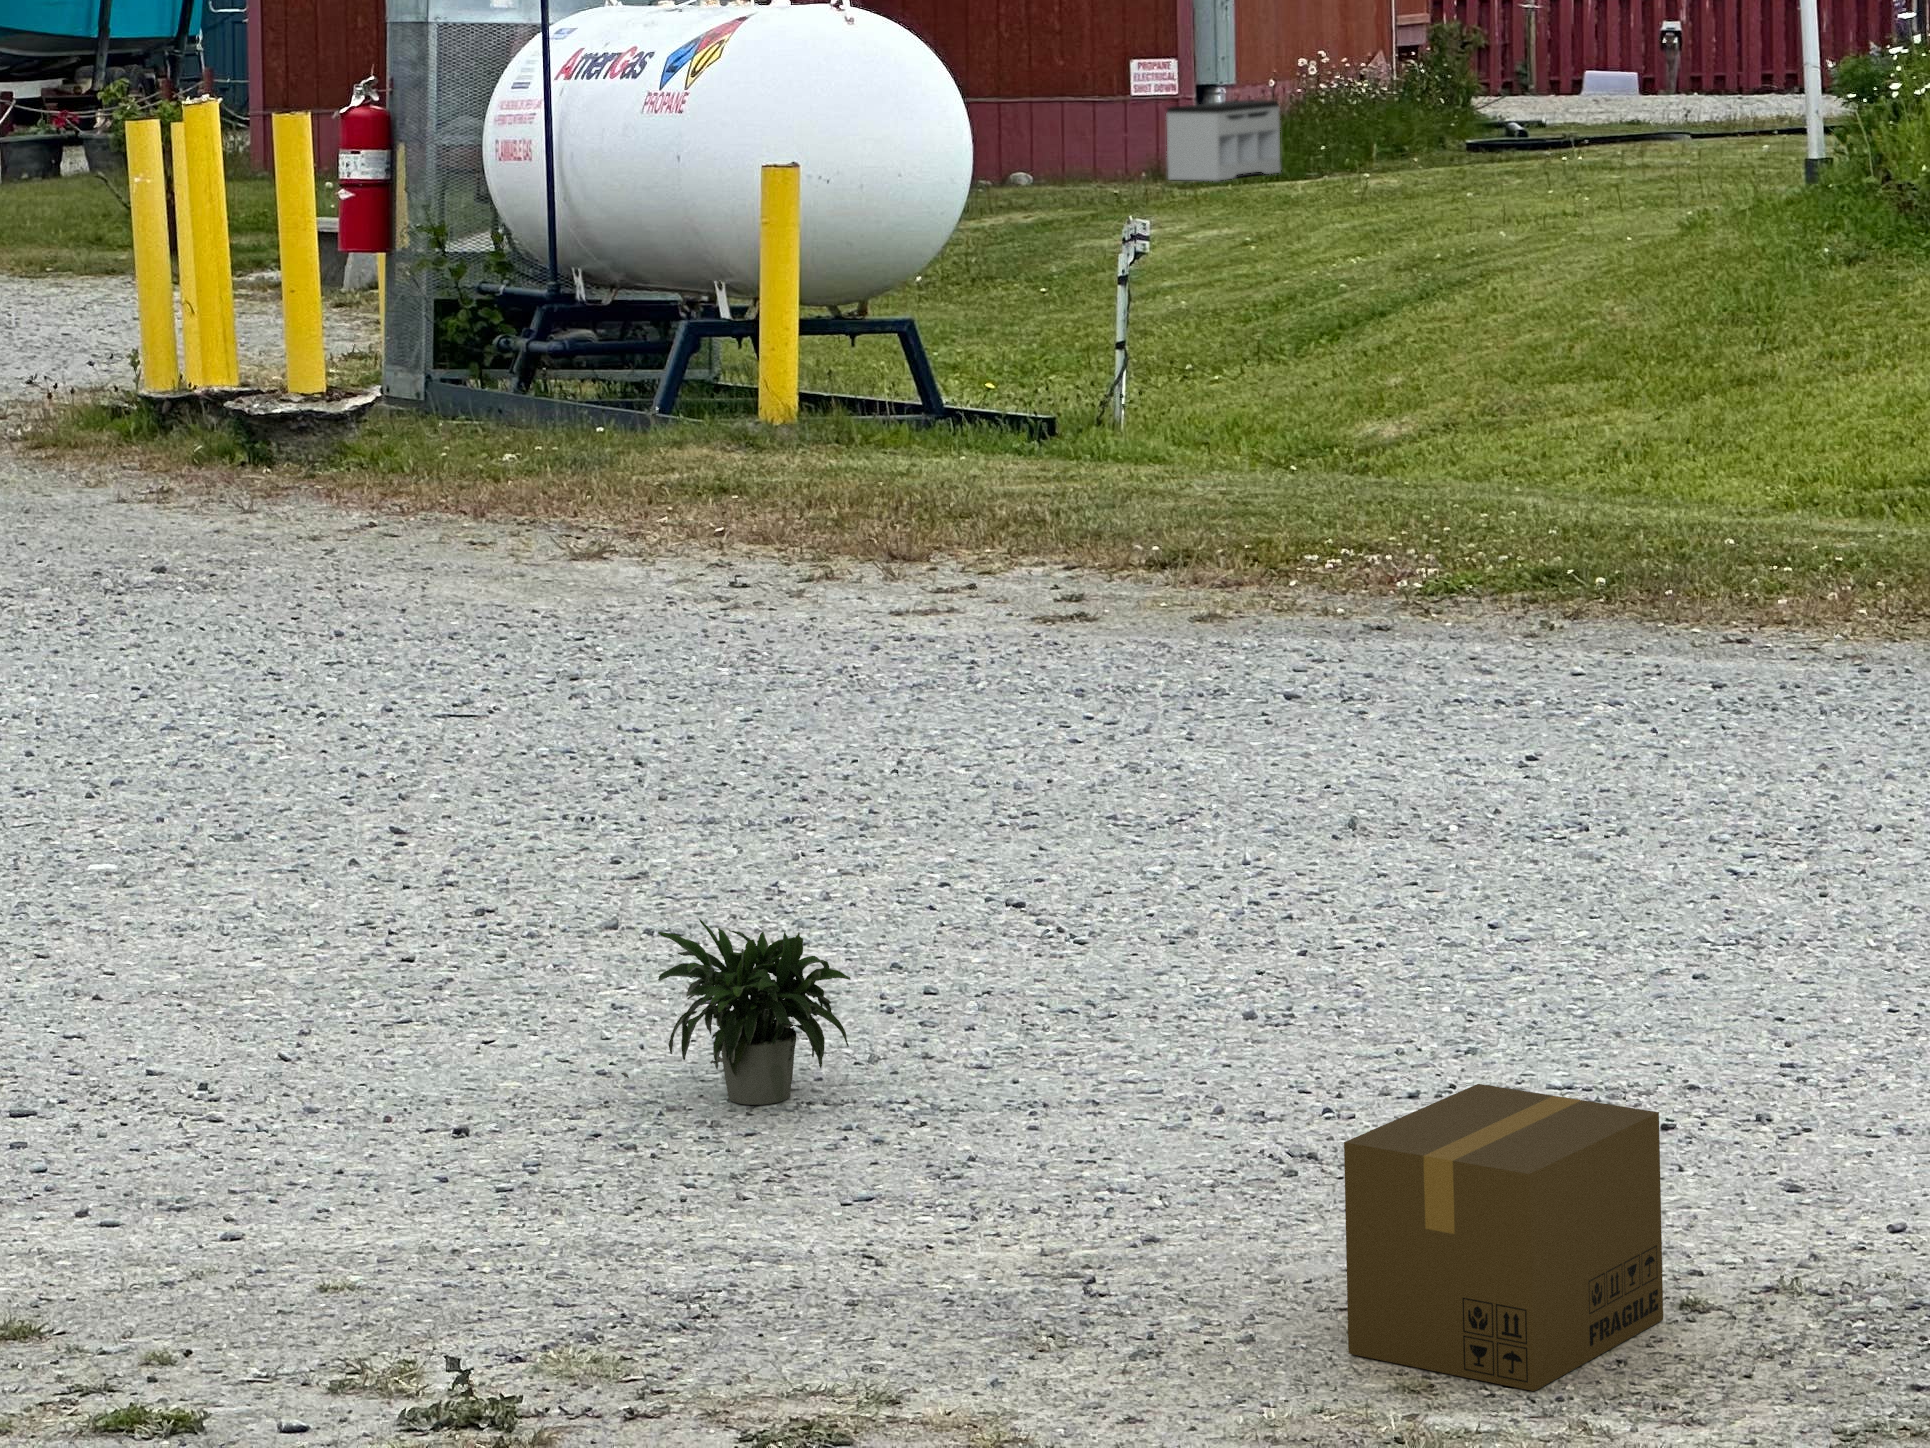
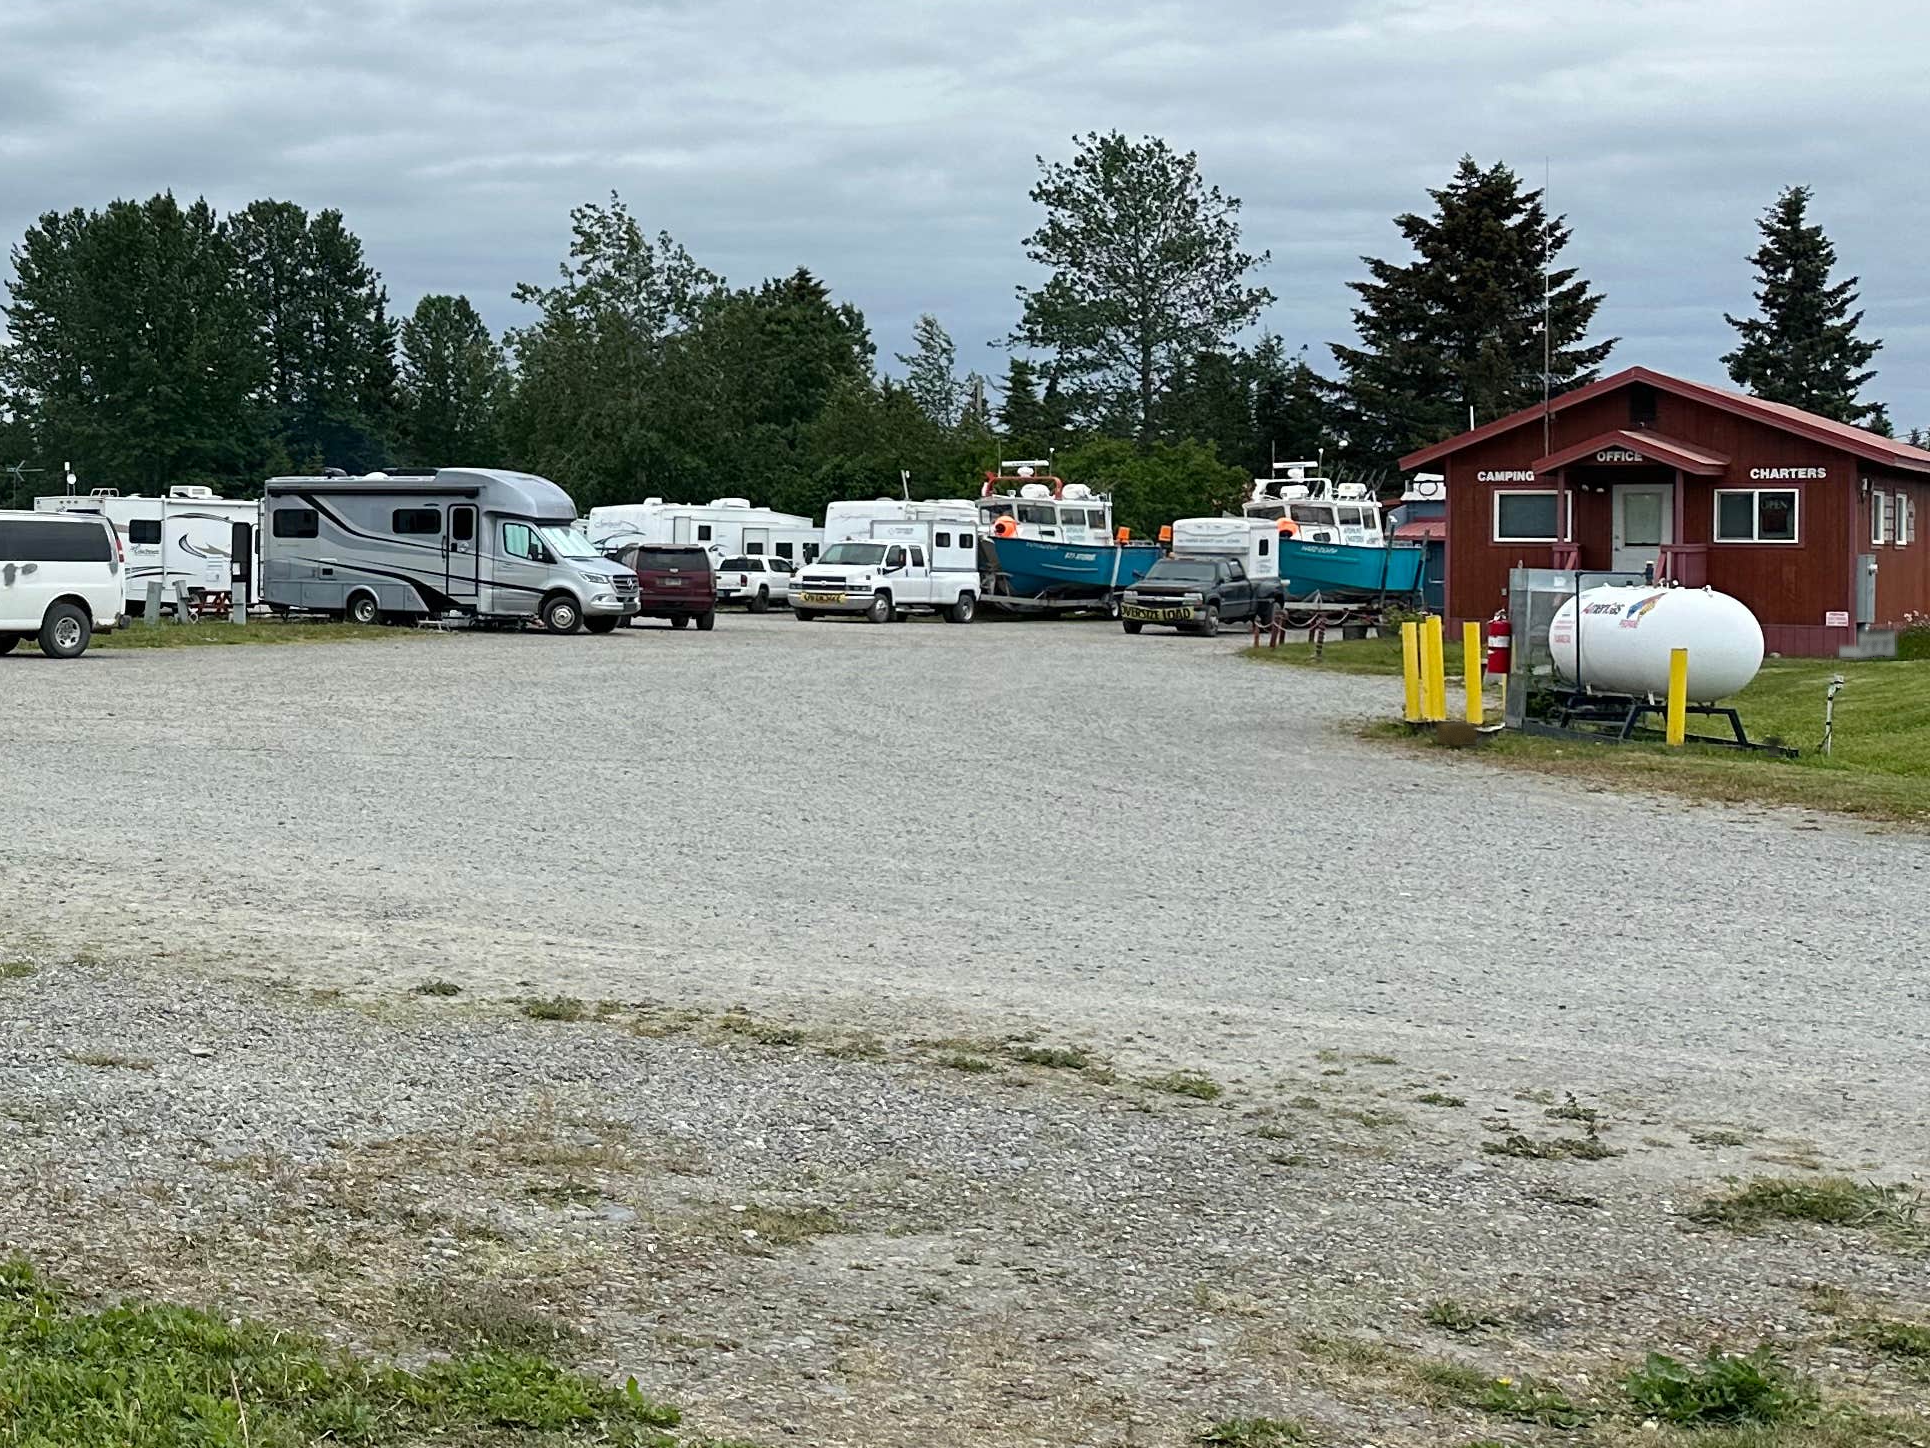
potted plant: present [621,919,851,1105] -> present [1759,735,1785,756]
cardboard box: present [1344,1084,1663,1391] -> present [1436,722,1477,746]

